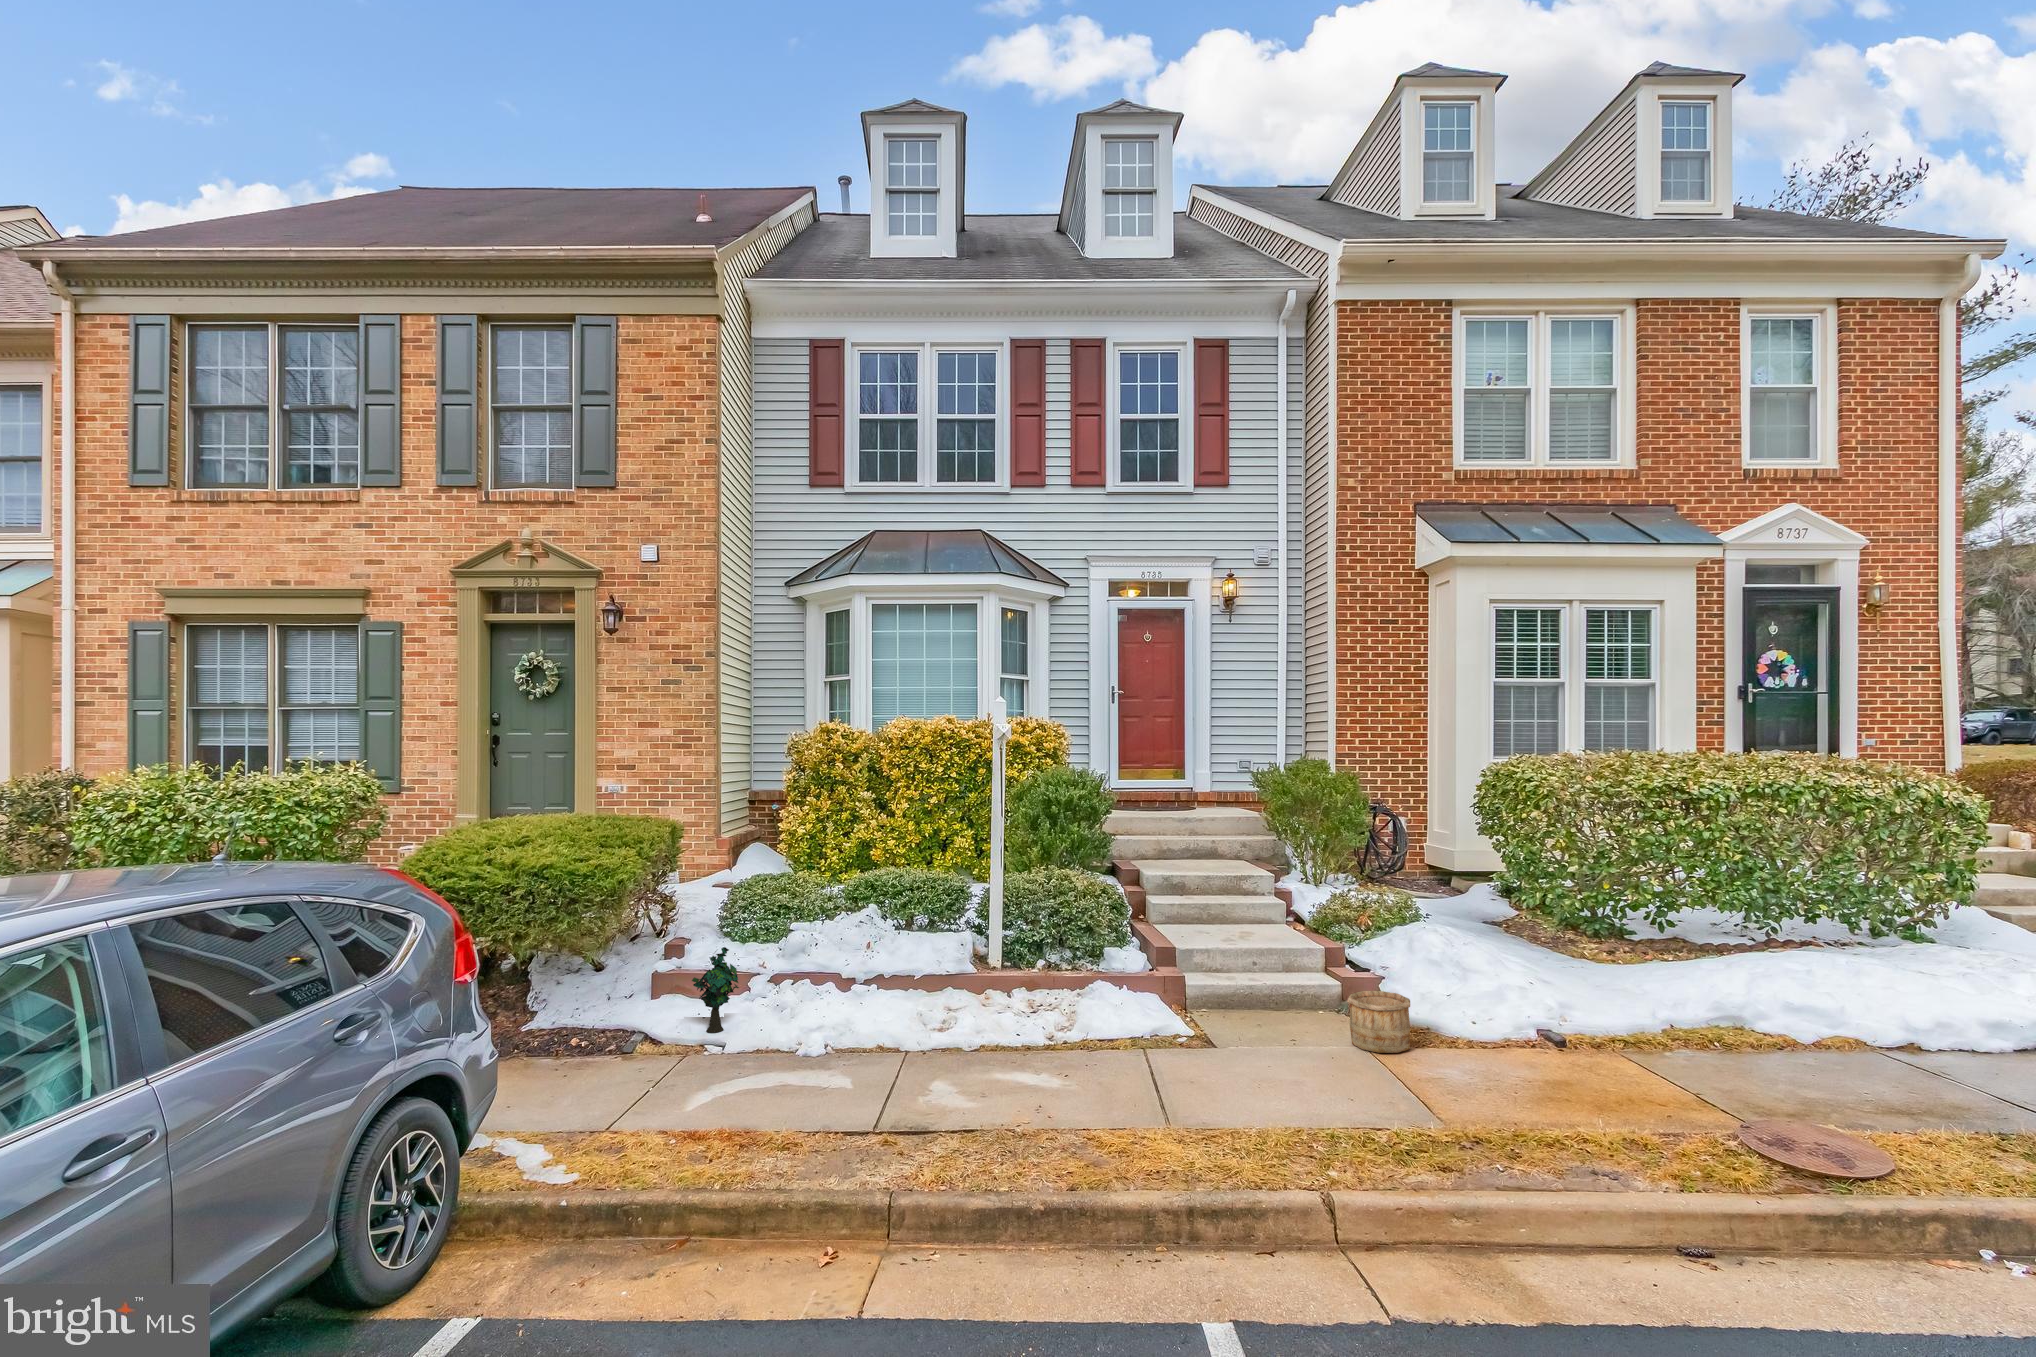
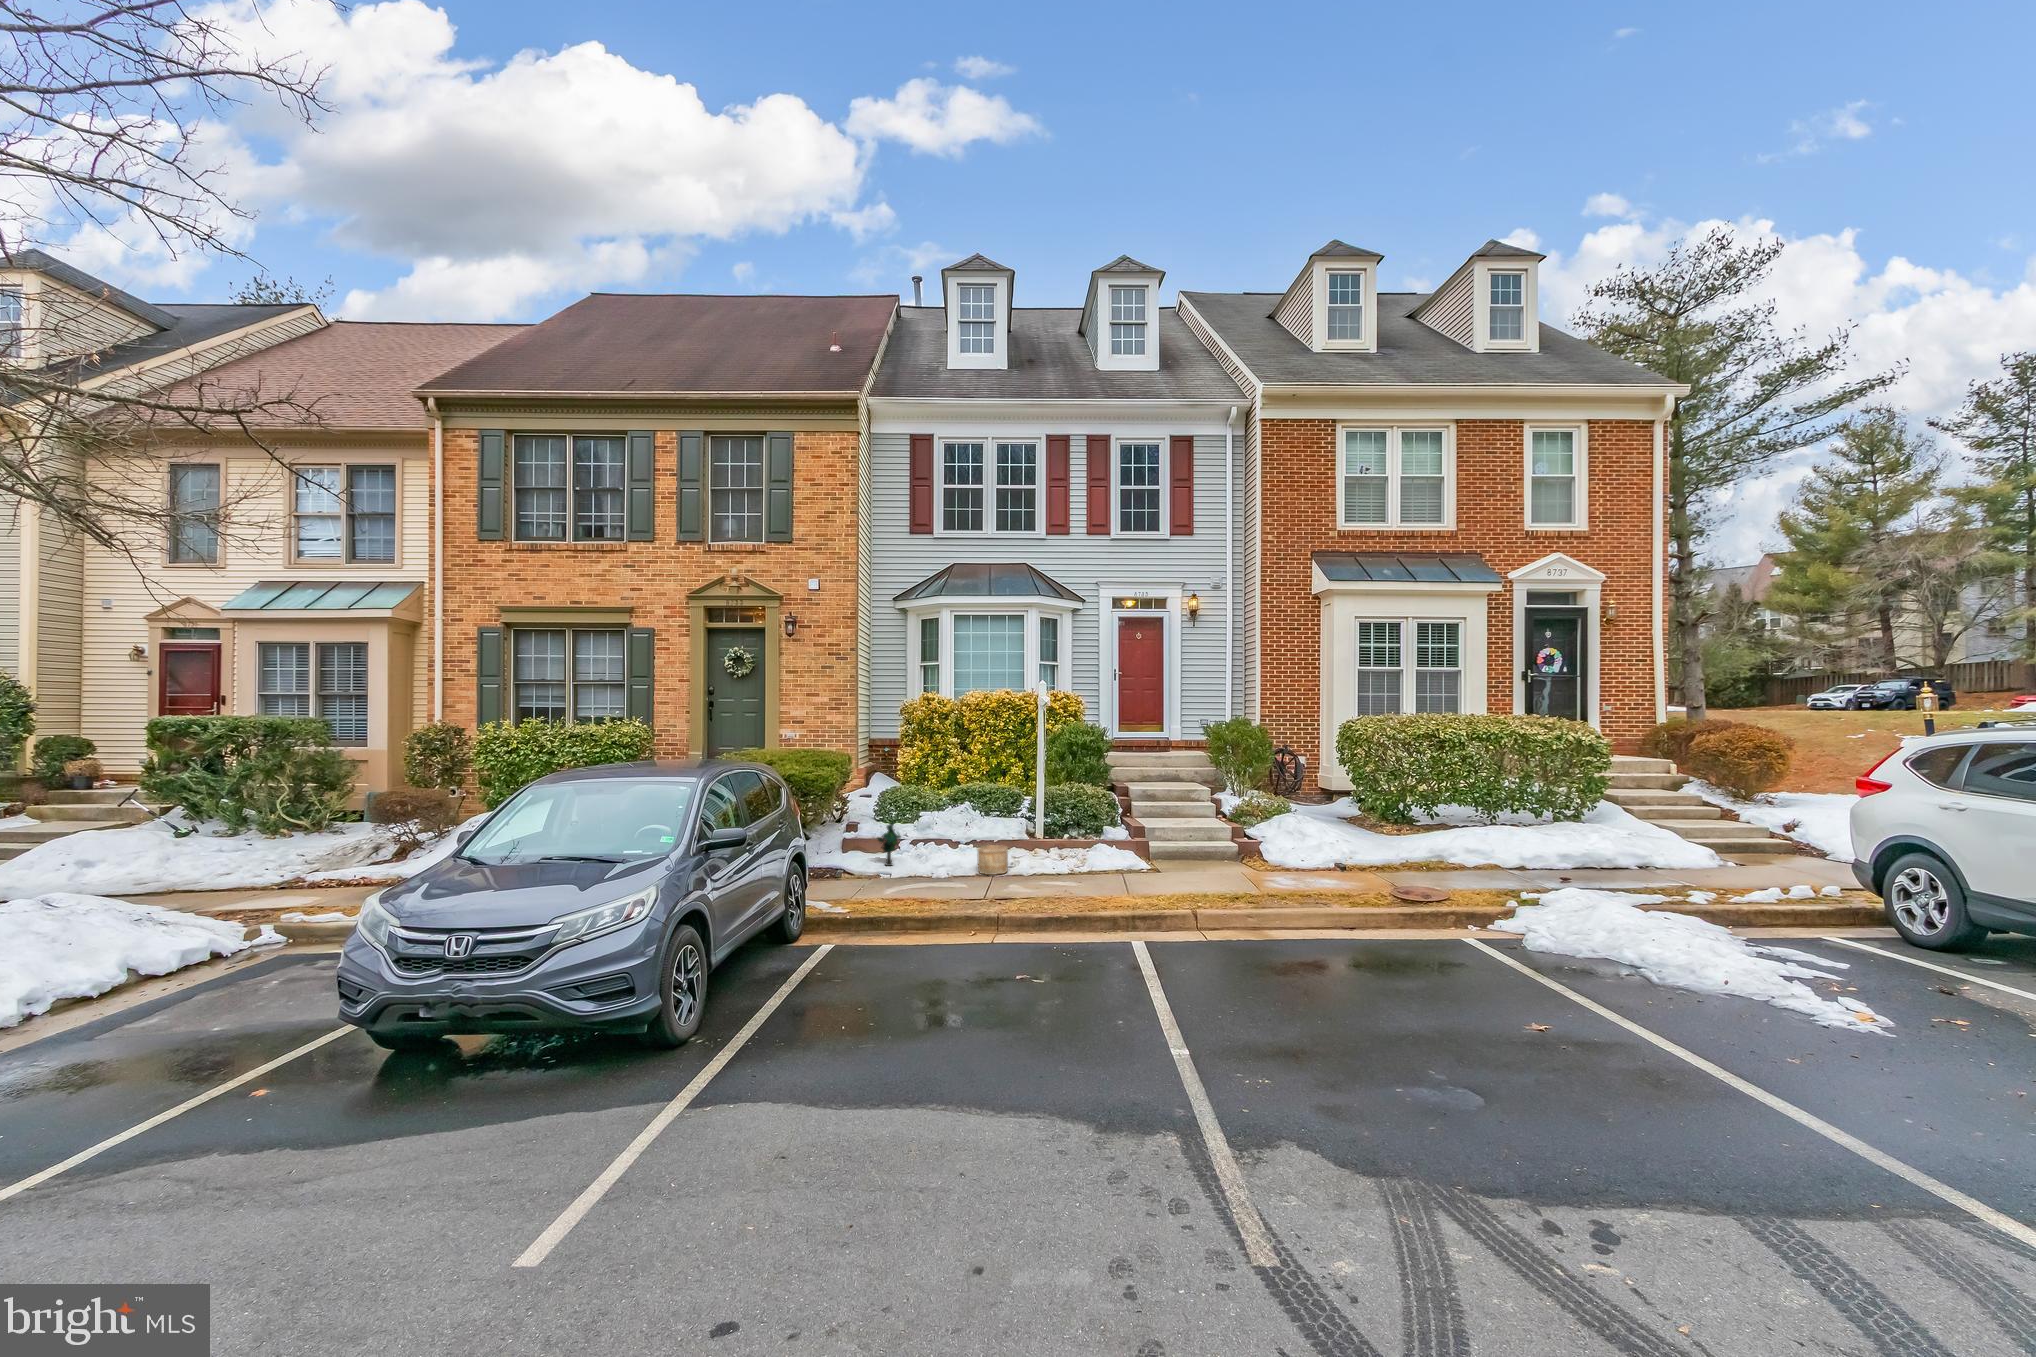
wooden bucket: present [1347,991,1410,1053] -> present [977,845,1008,875]

